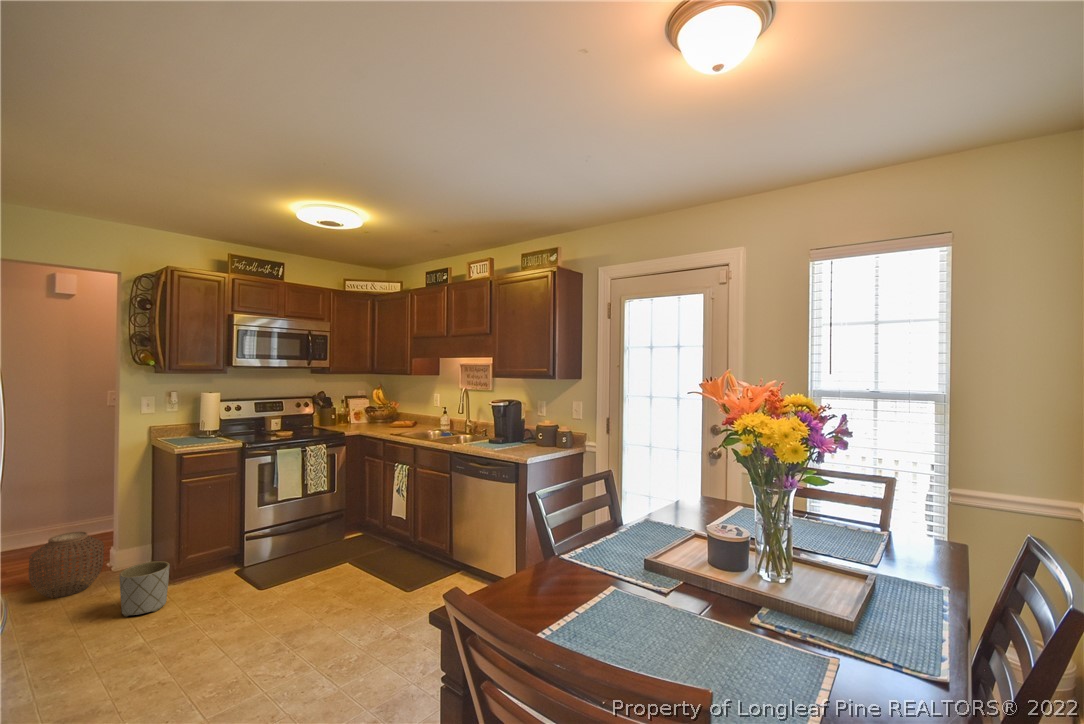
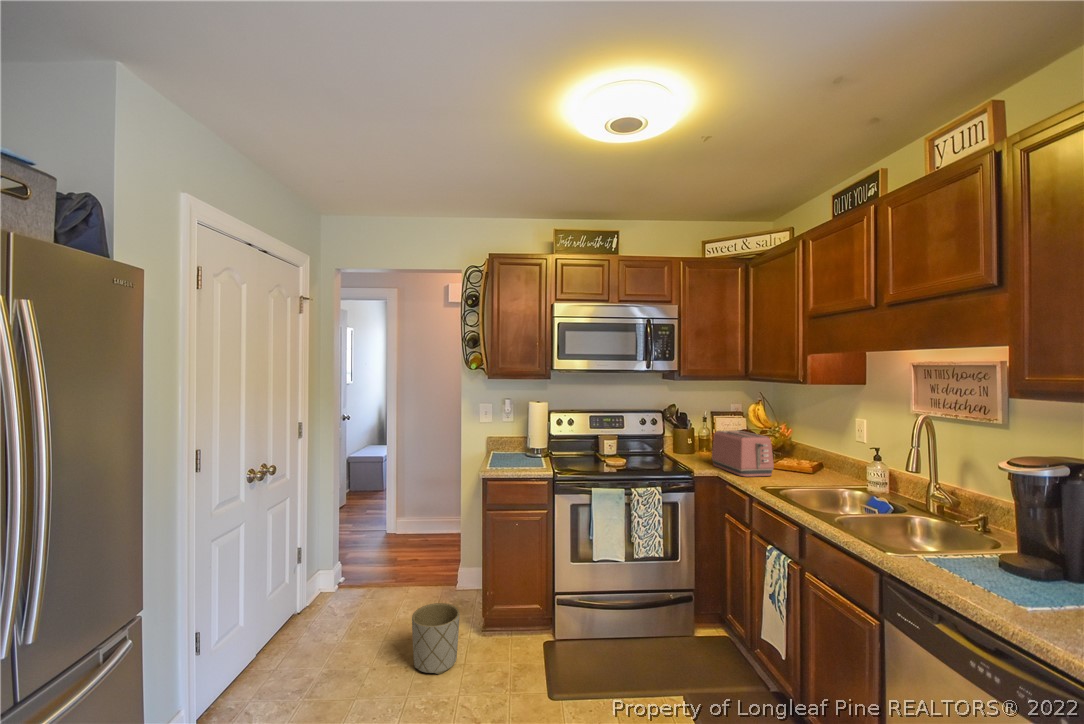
toaster: none [354,405,393,432] -> present [712,430,774,477]
woven basket: present [29,532,104,598] -> none [384,538,440,607]

